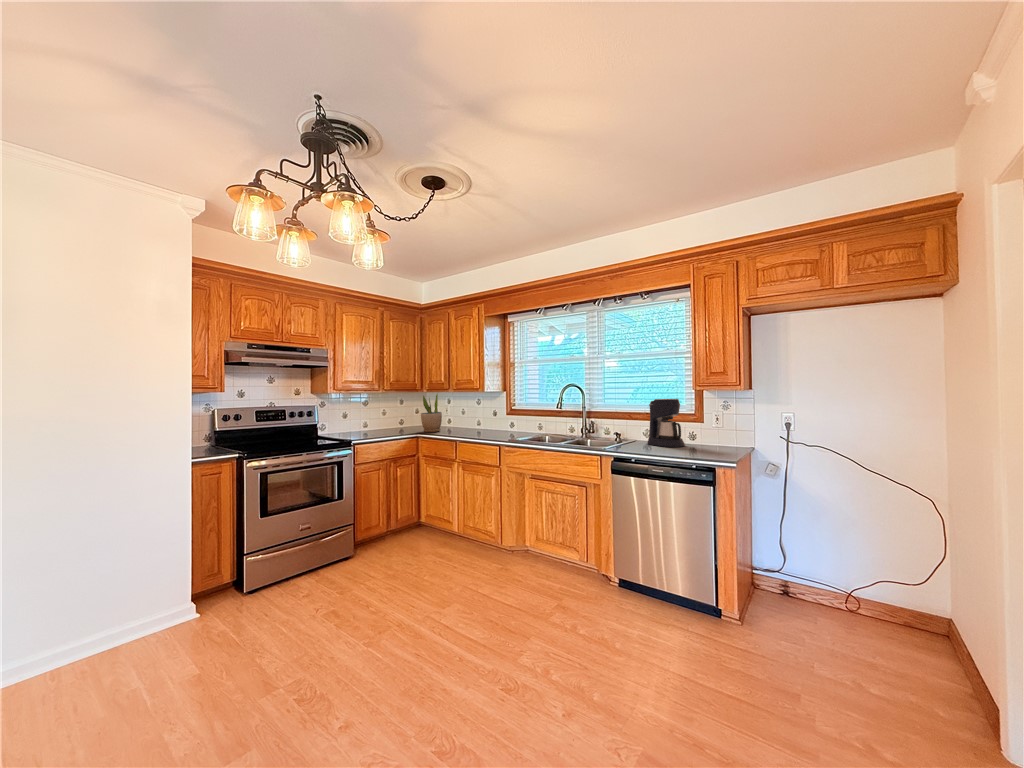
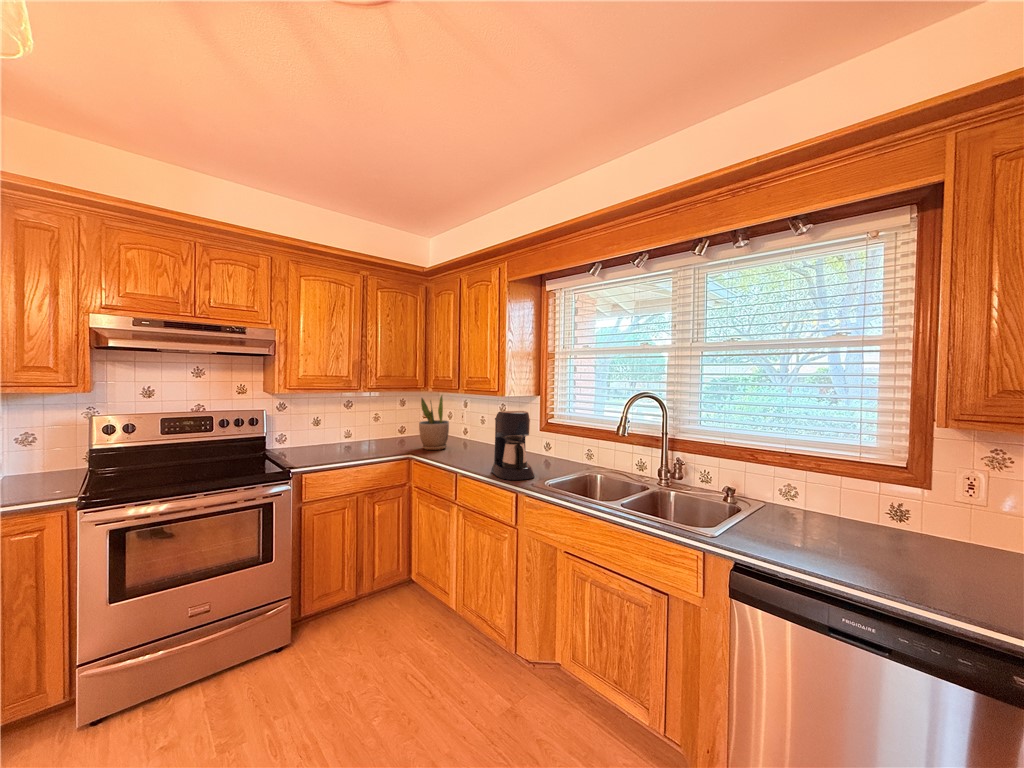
coffee maker: present [647,399,685,447] -> present [491,411,535,480]

